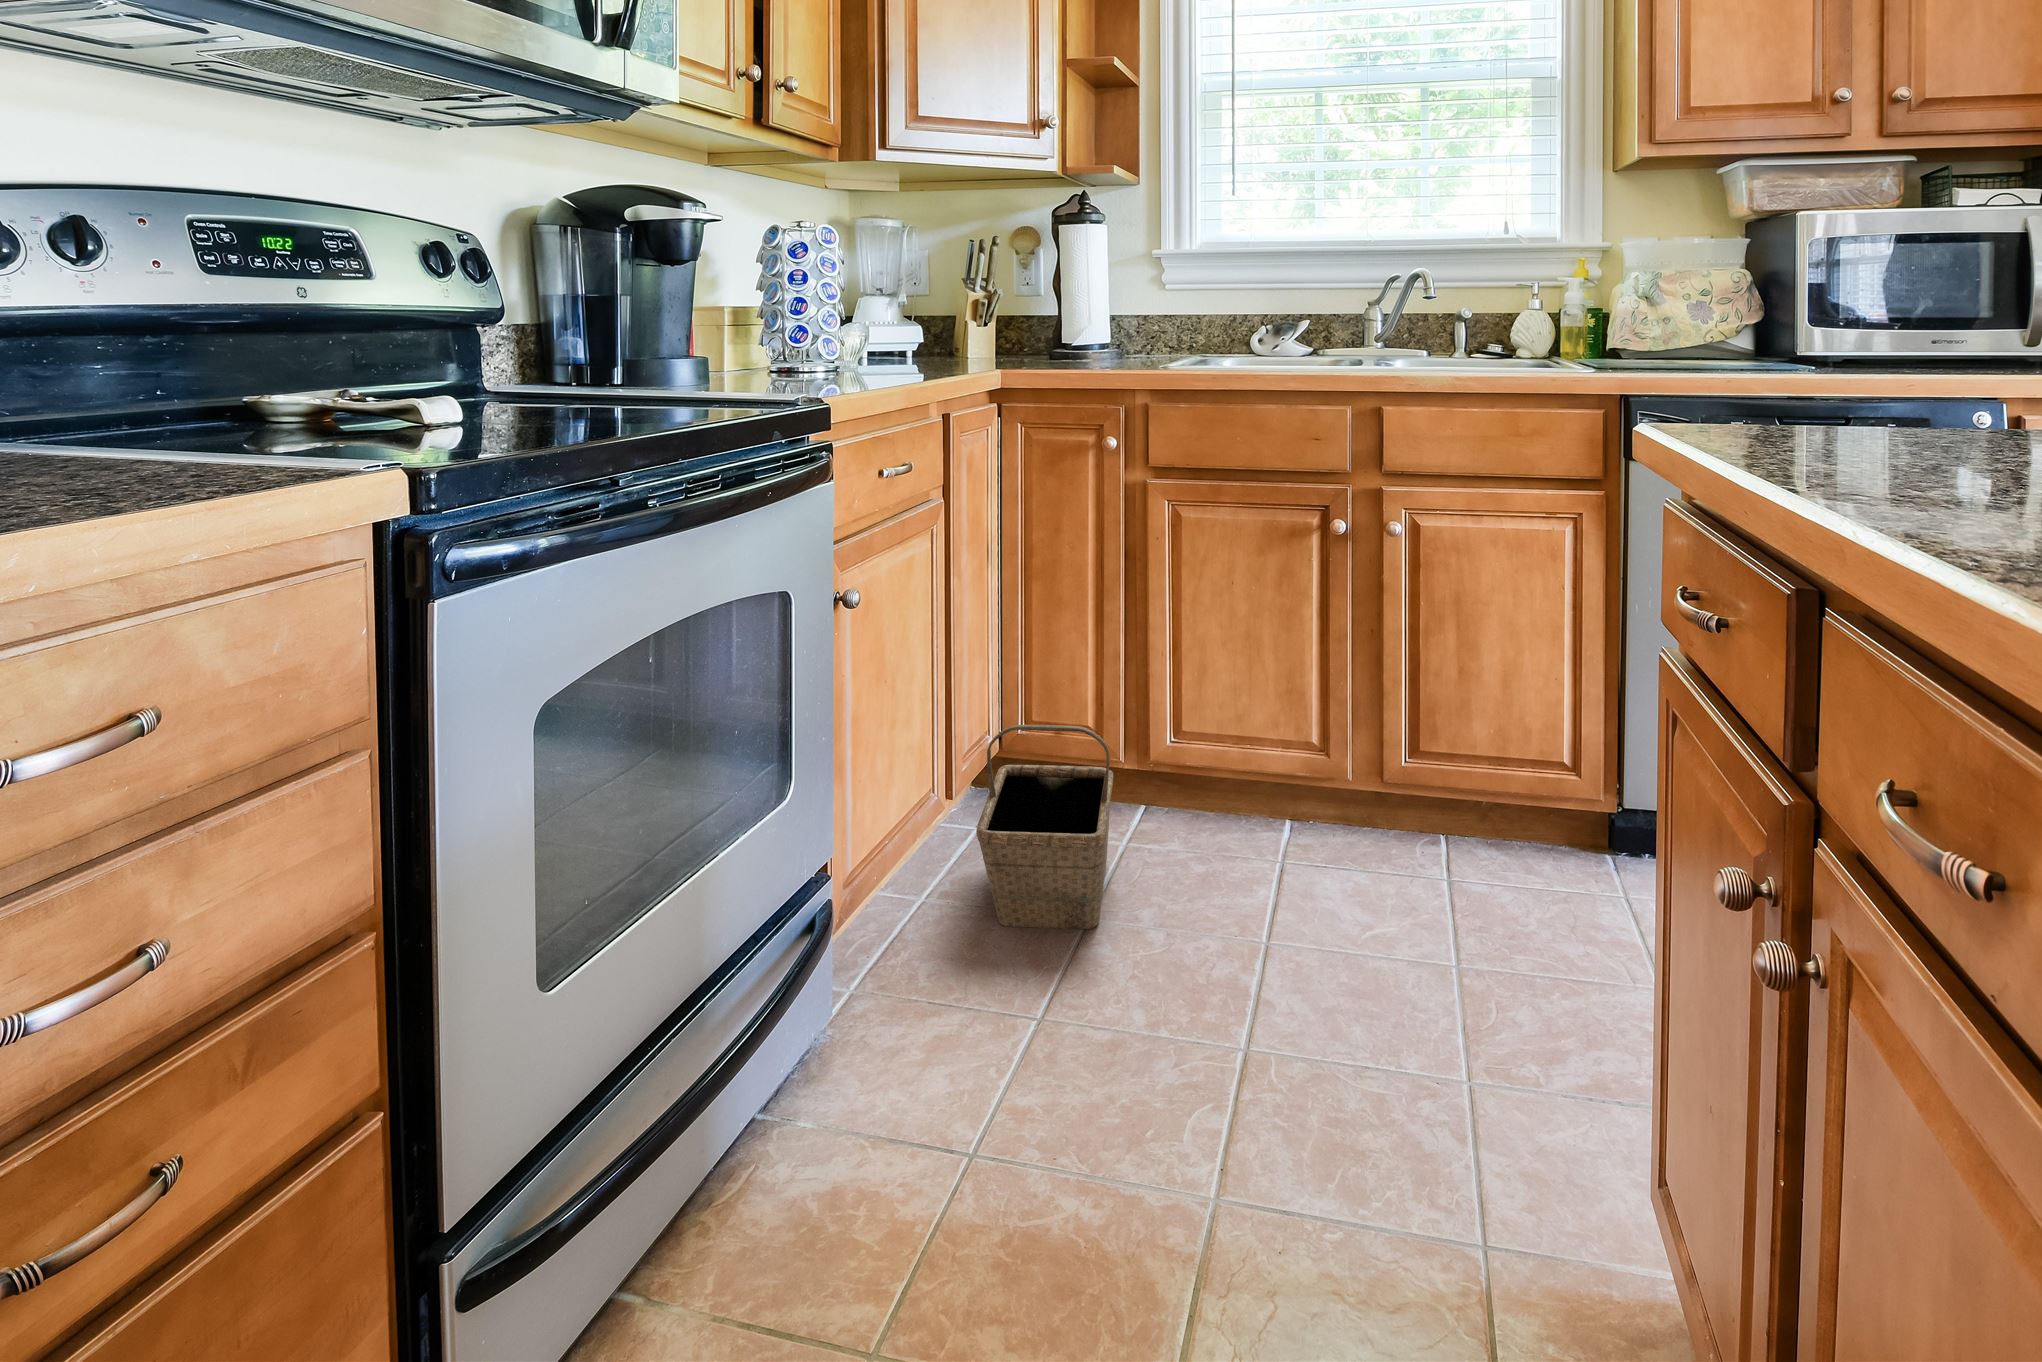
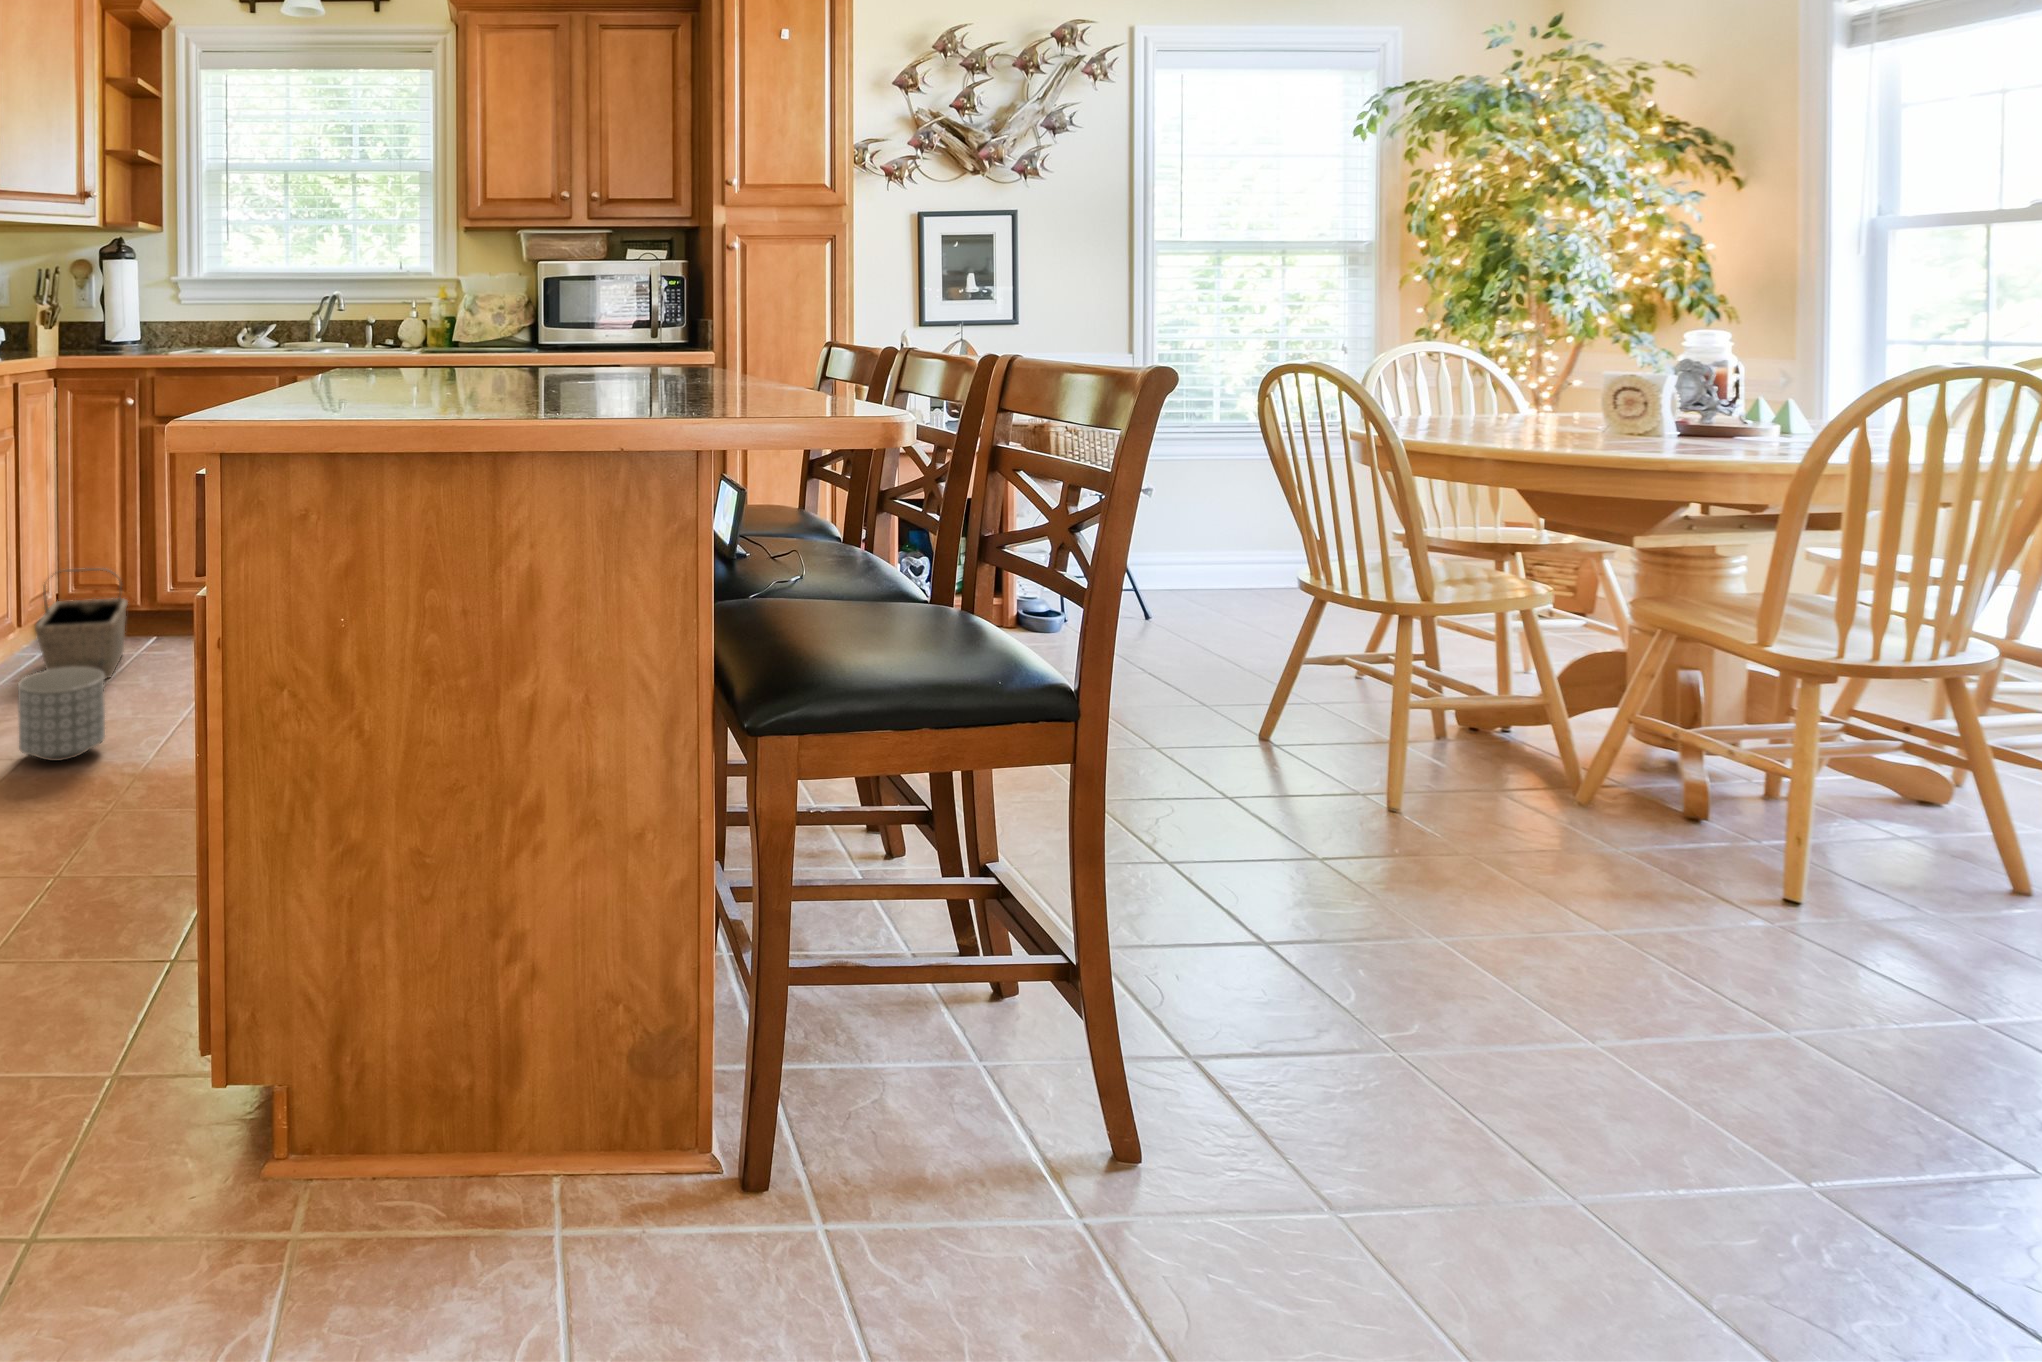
planter: none [966,991,1128,1222] -> present [18,667,105,761]

